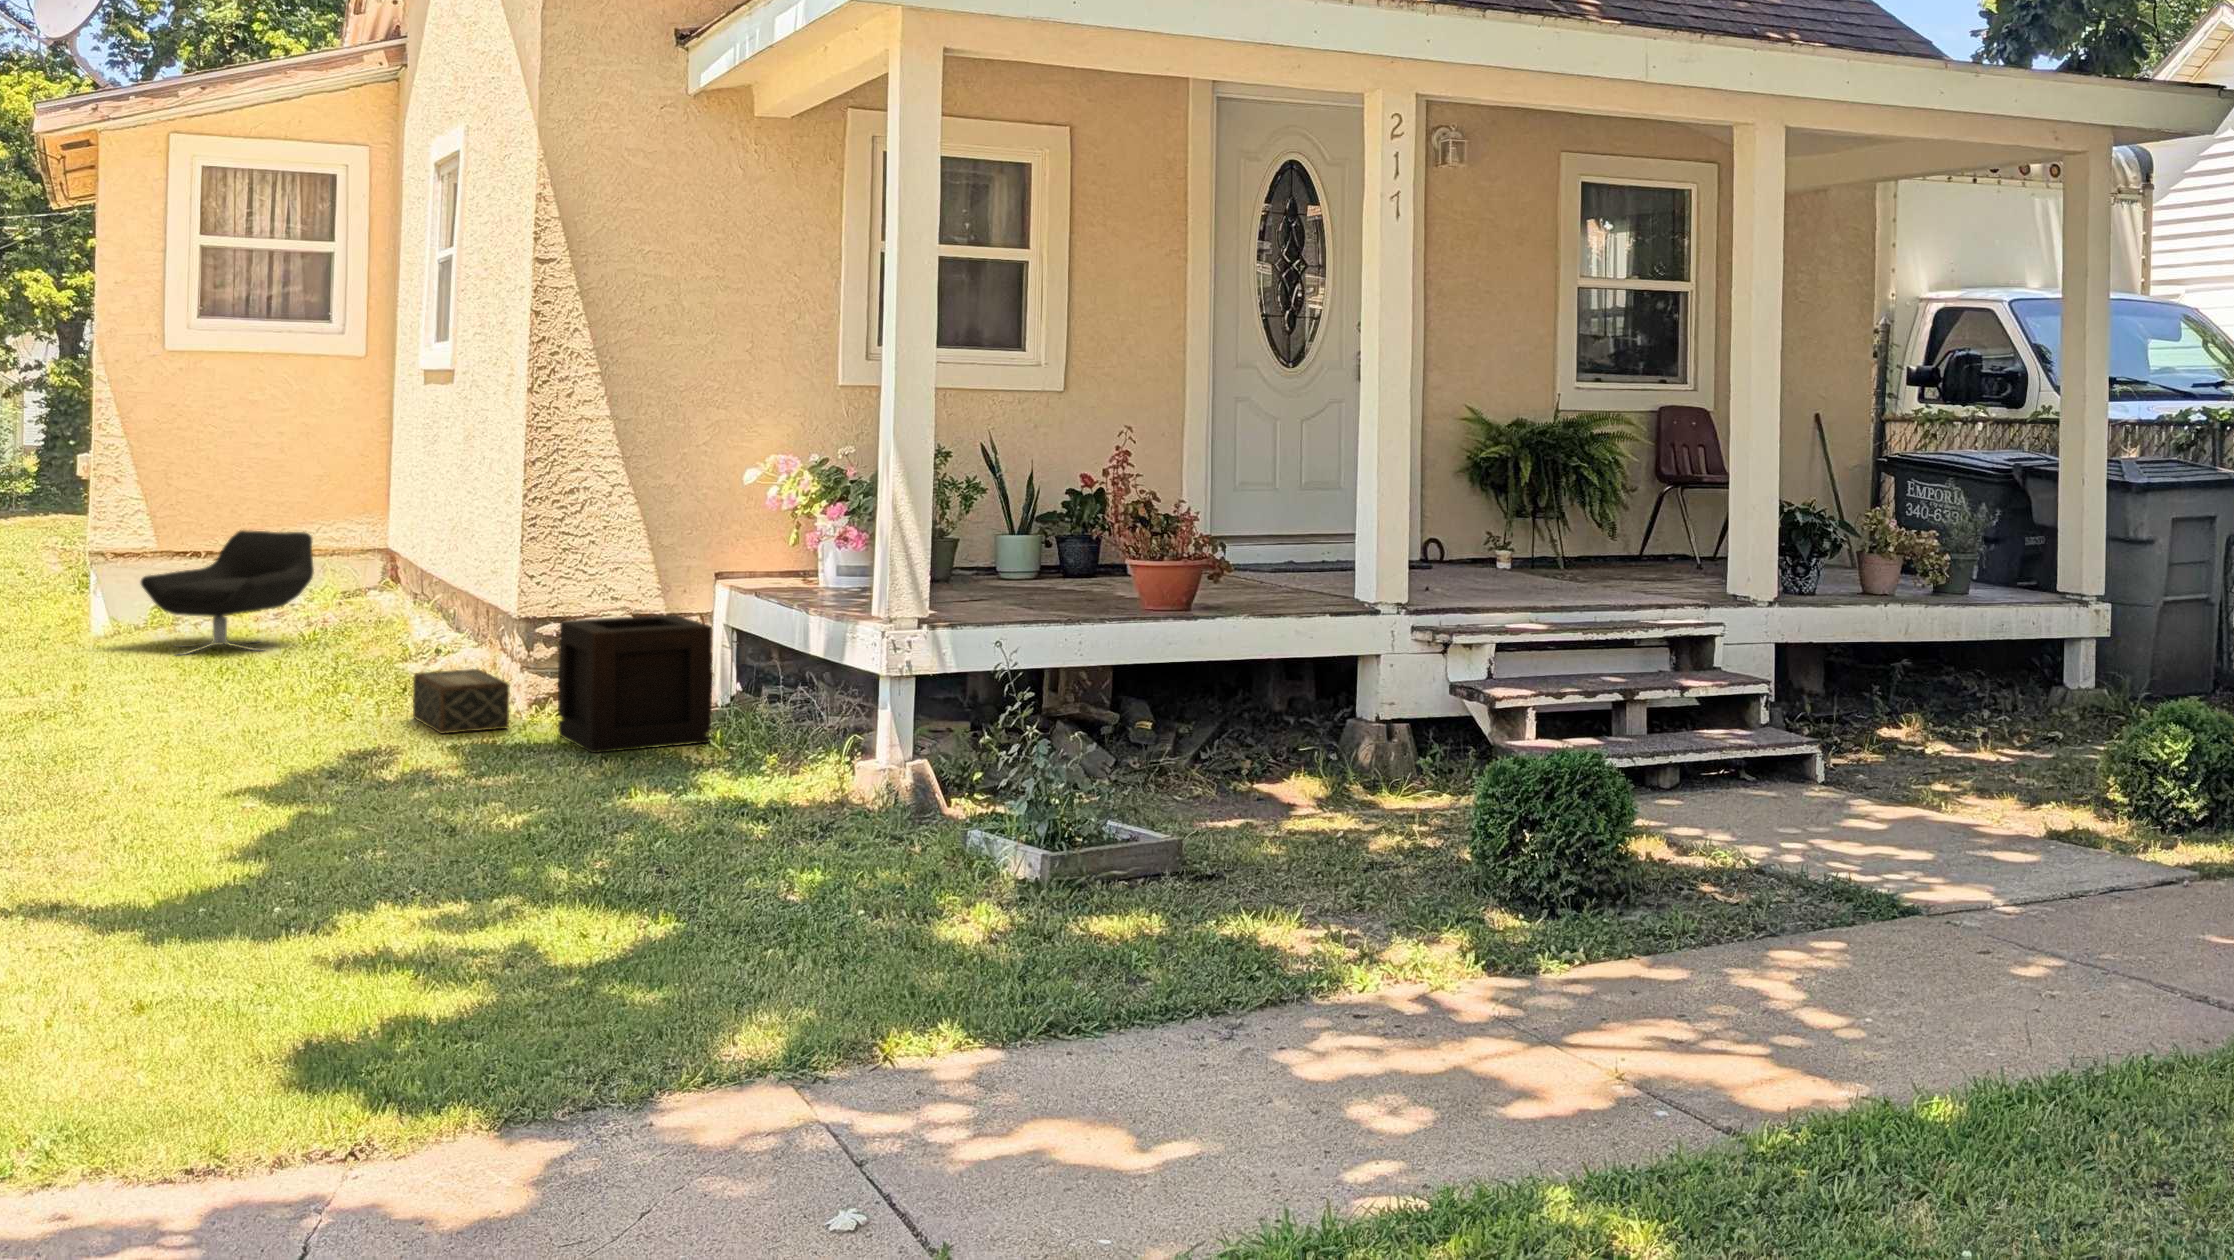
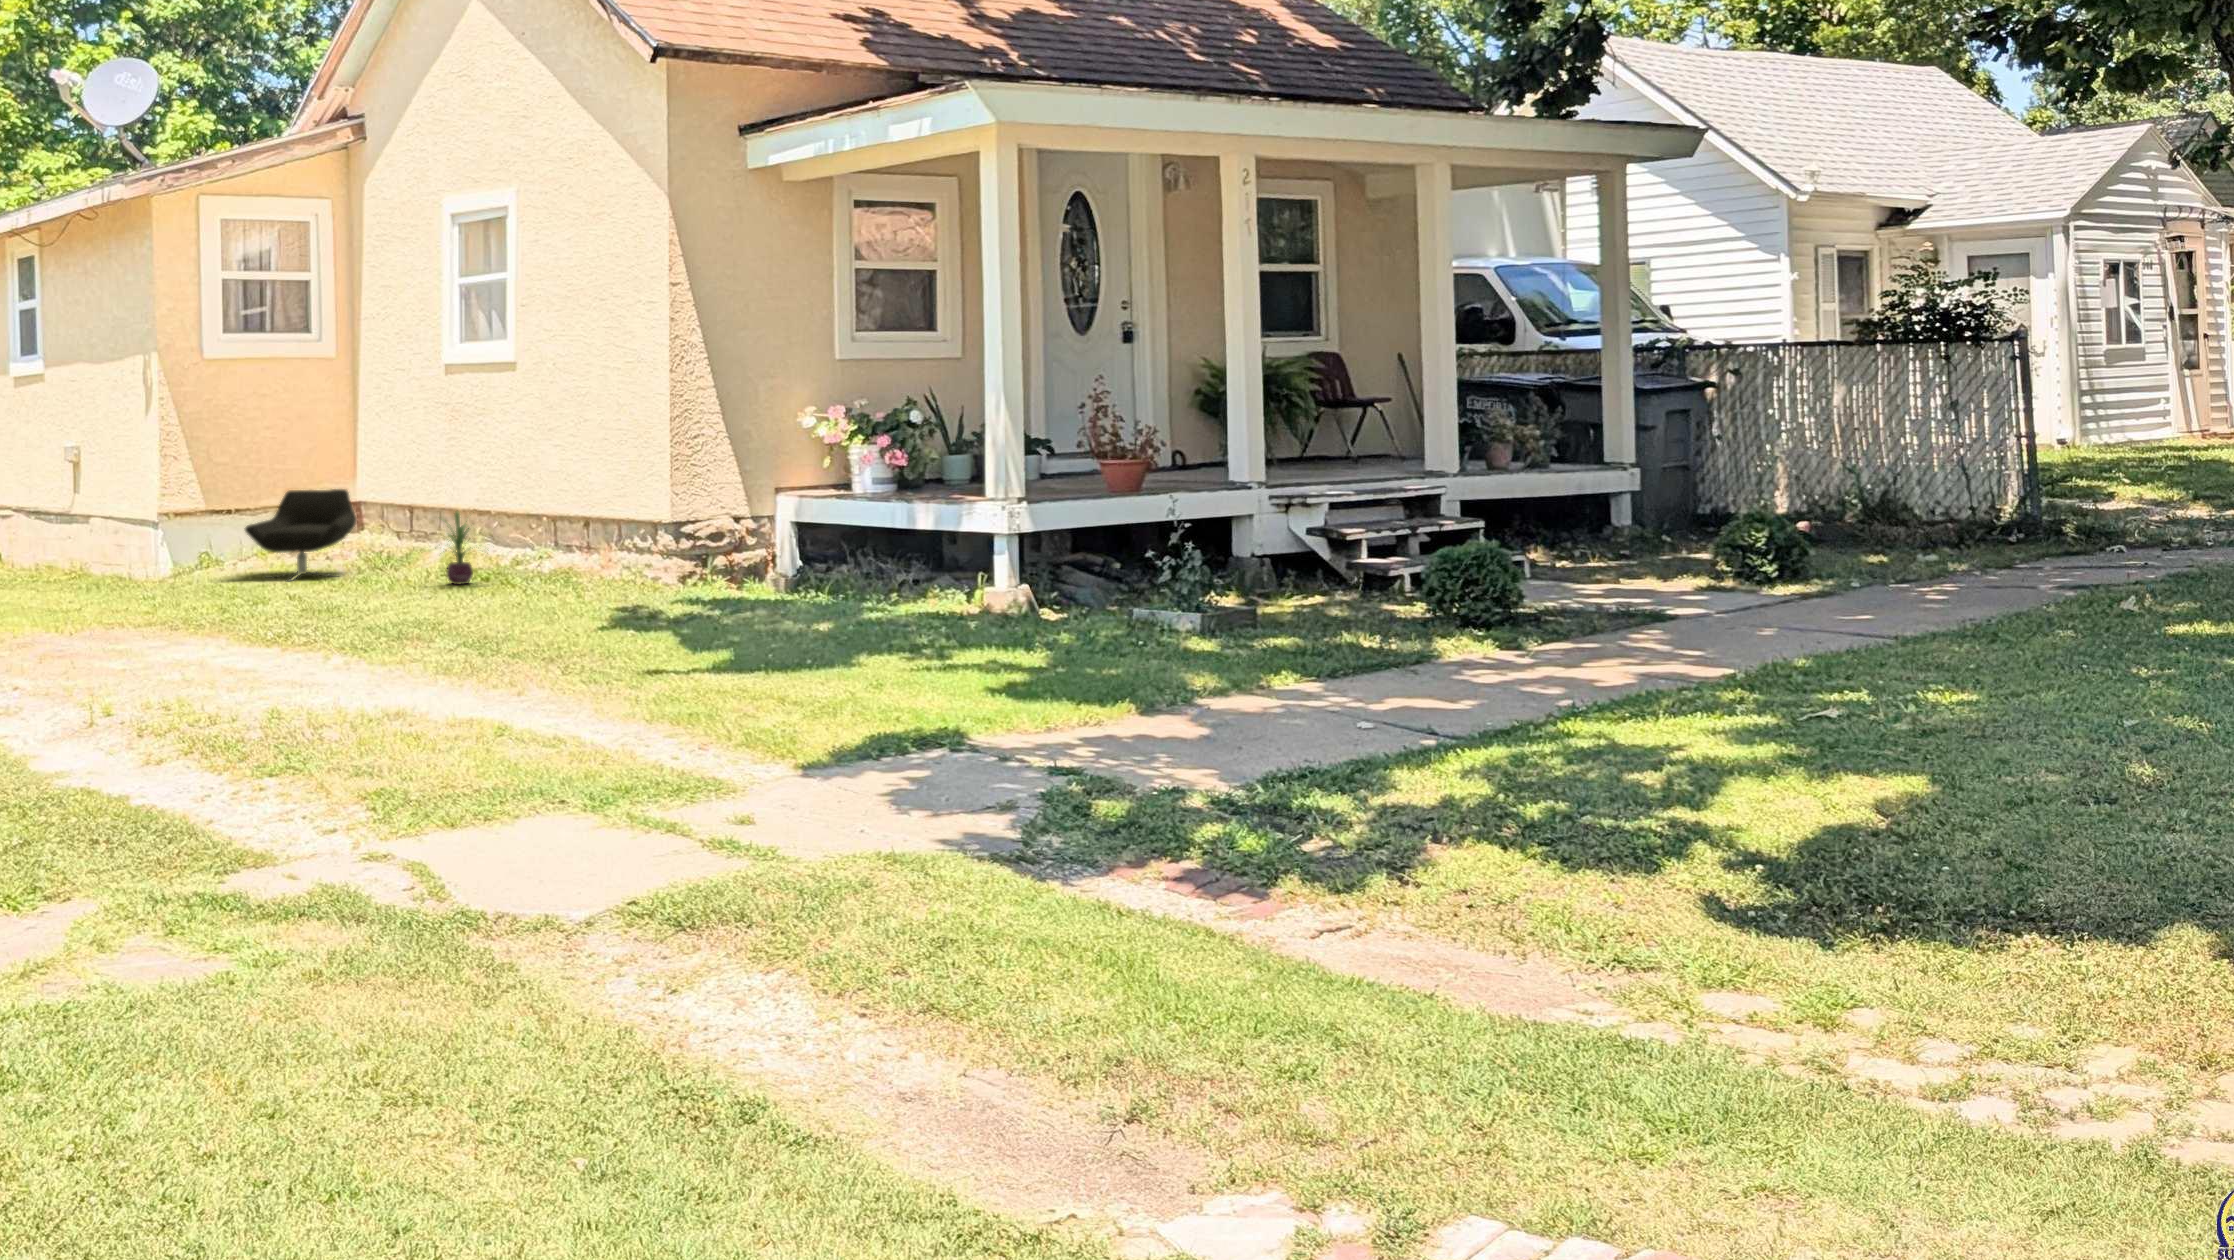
decorative plant: none [305,574,427,677] -> present [446,511,488,584]
wooden crate: present [558,615,713,753] -> none [700,517,812,606]
woven basket: present [413,669,510,734] -> none [577,564,660,604]

